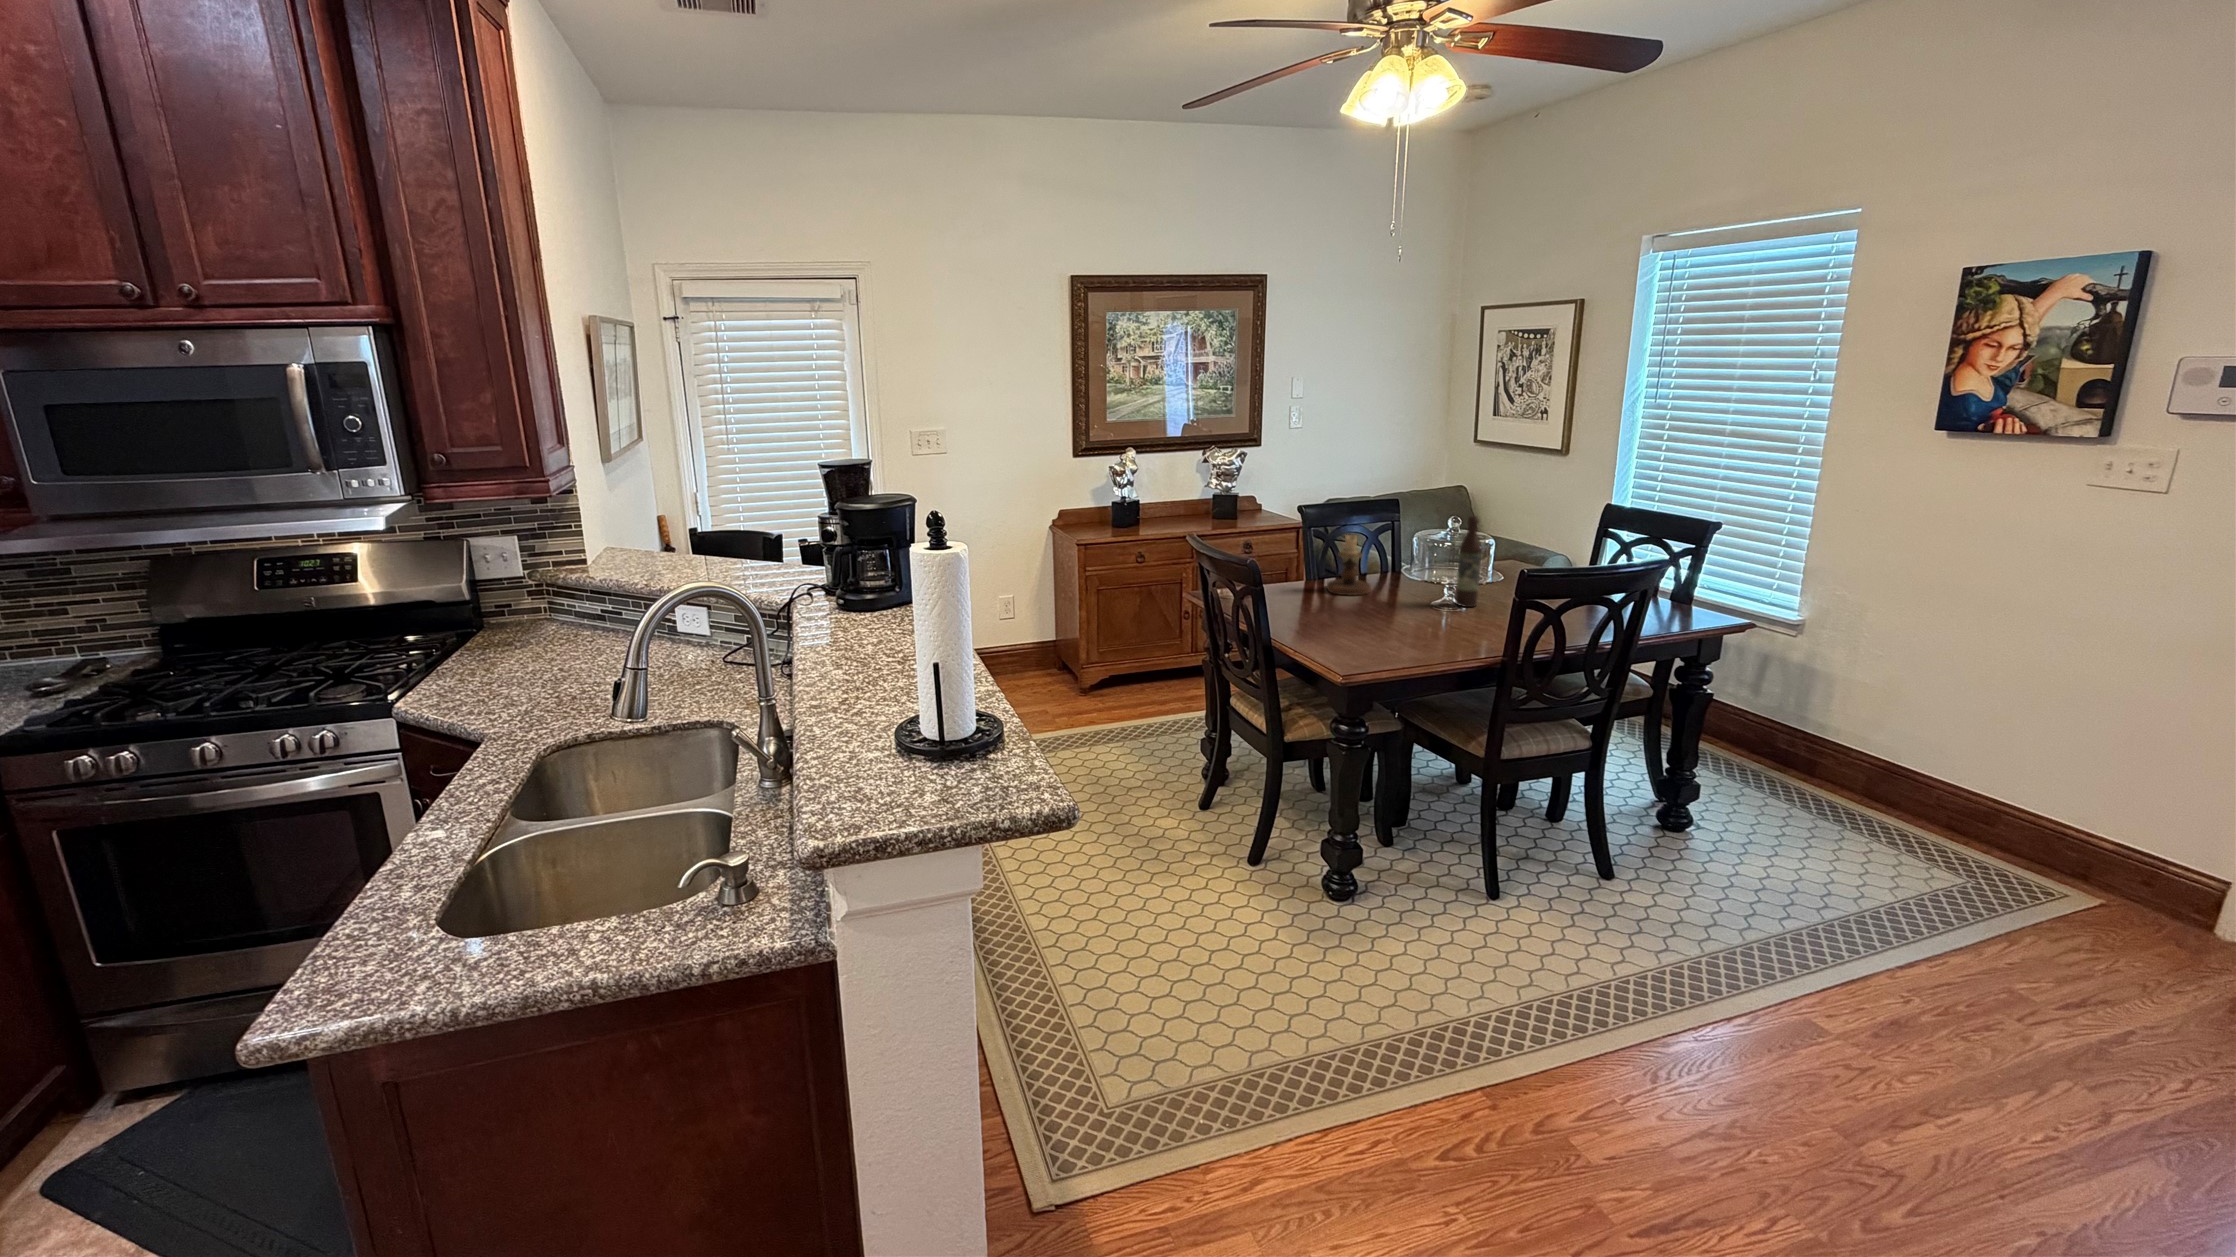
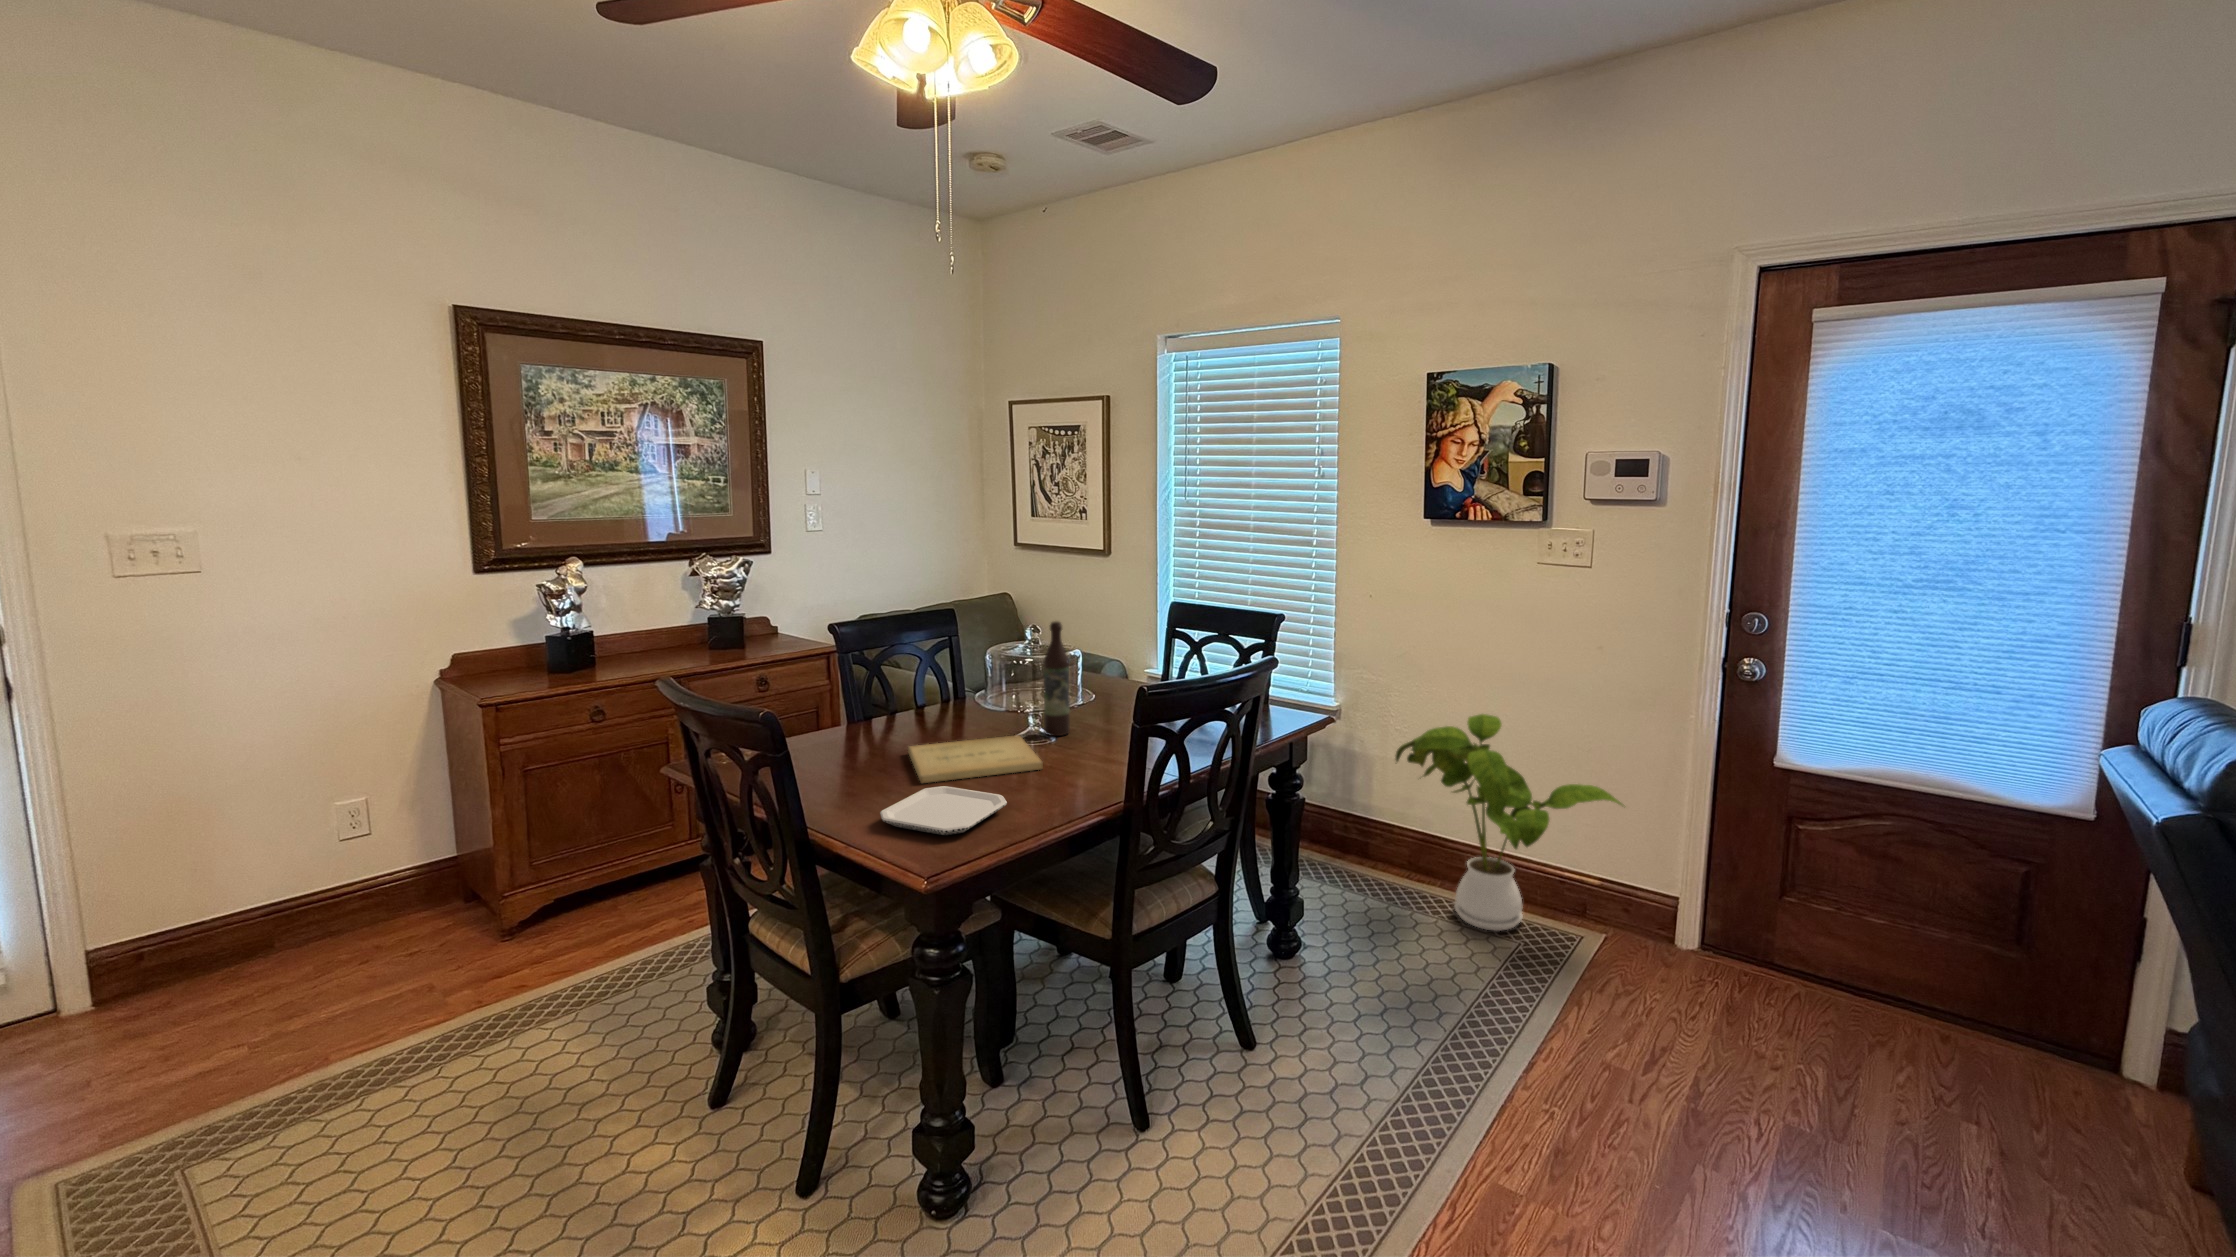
candlestick: present [1327,535,1371,596] -> none [880,657,938,740]
book: none [1345,599,1445,628] -> present [908,735,1043,783]
plate: none [1318,627,1408,657] -> present [880,786,1007,835]
house plant: none [1842,643,2161,868] -> present [1395,714,1623,931]

